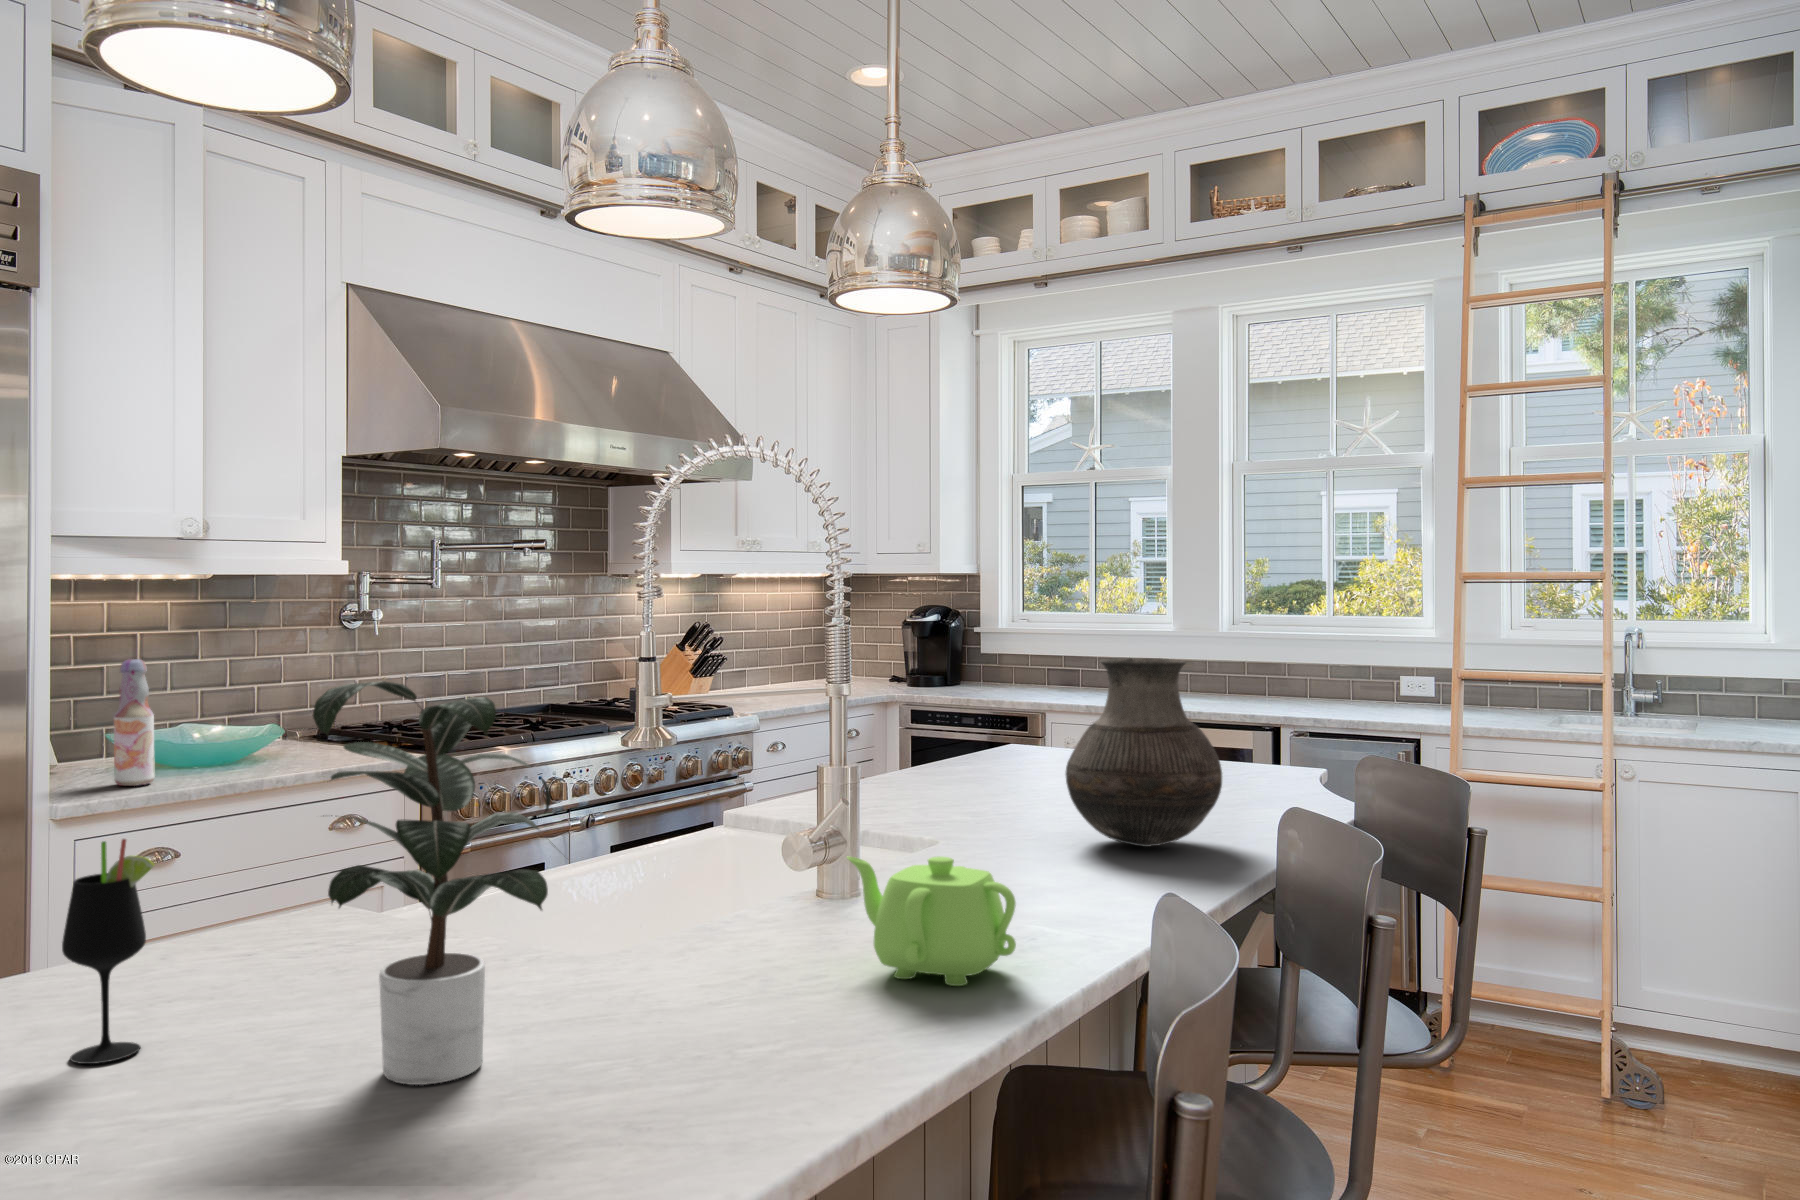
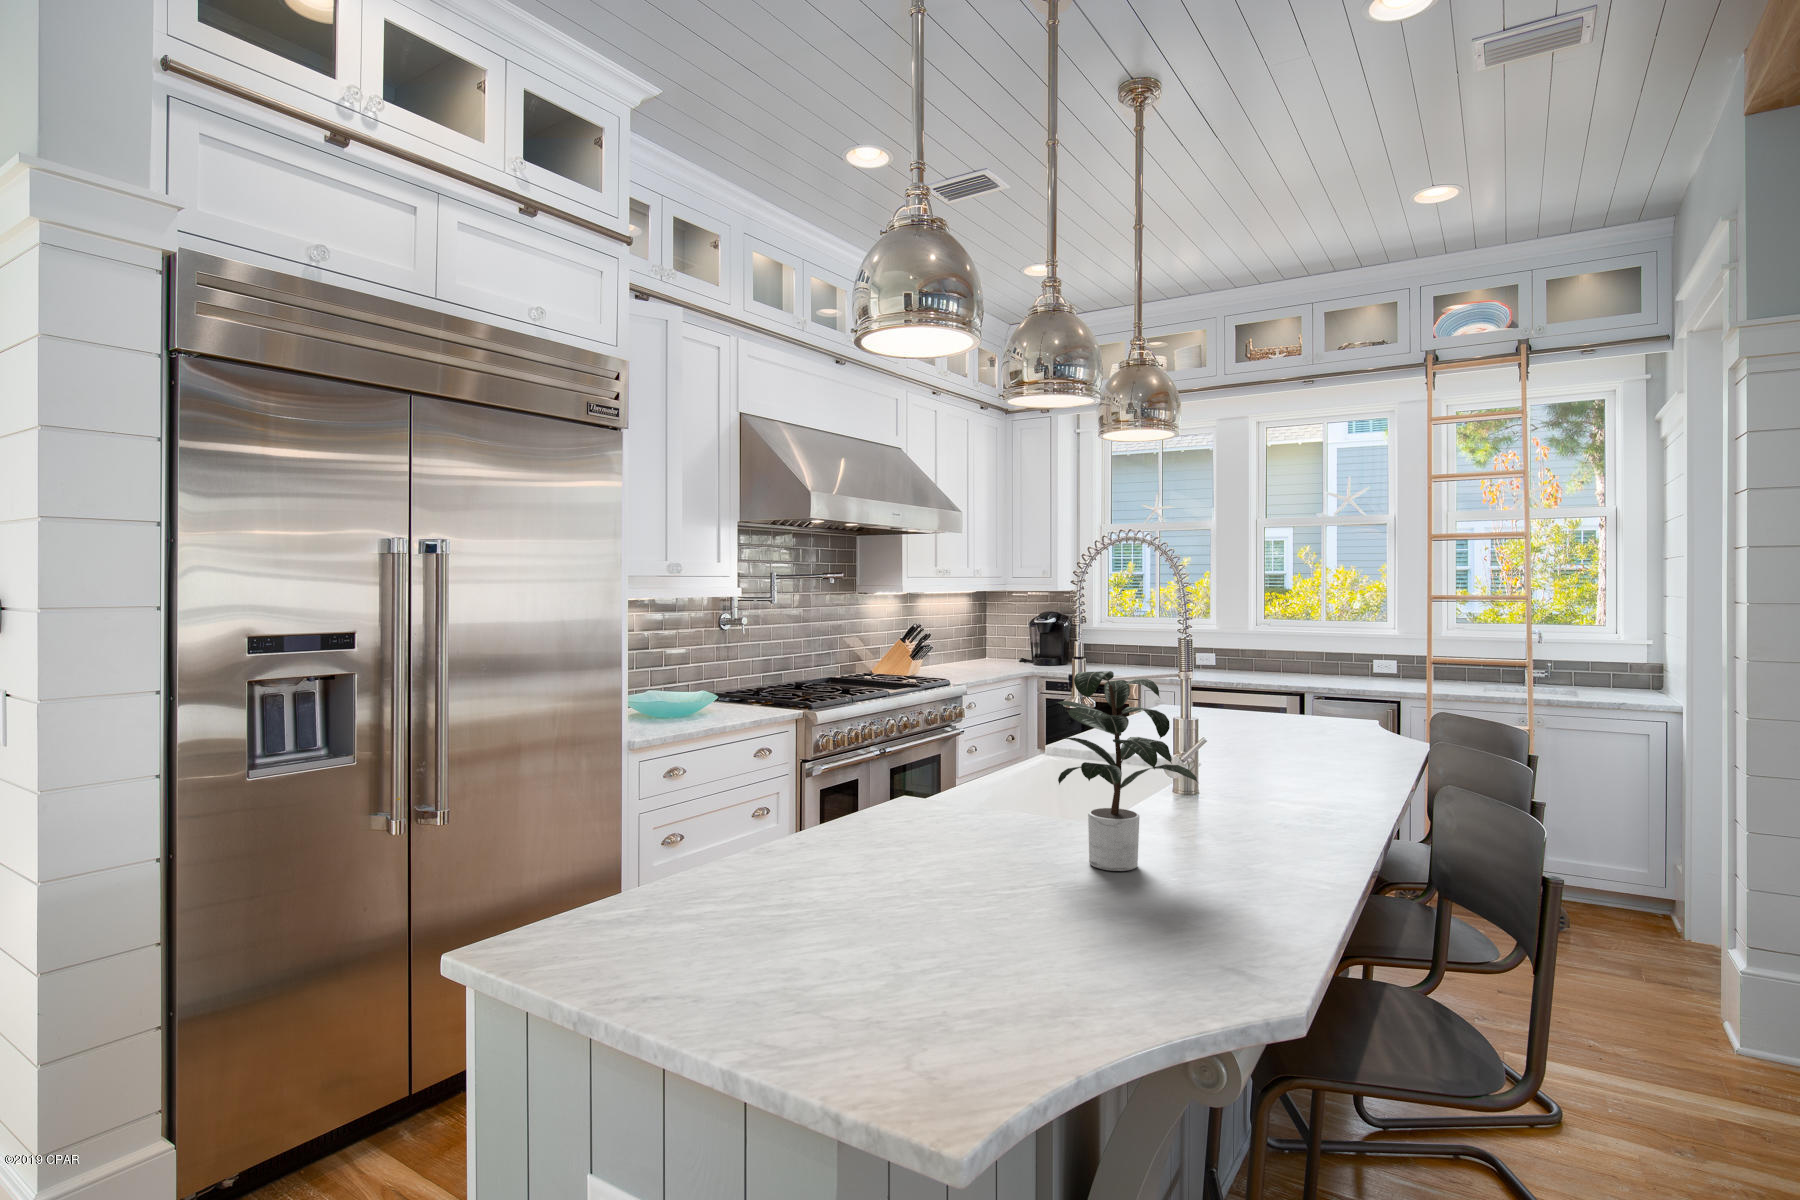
vase: present [1066,658,1222,847] -> none [1277,653,1375,763]
bottle: present [114,659,155,786] -> none [658,651,680,728]
wine glass: present [62,839,155,1064] -> none [918,750,962,863]
teapot: present [847,856,1016,986] -> none [1246,763,1350,830]

